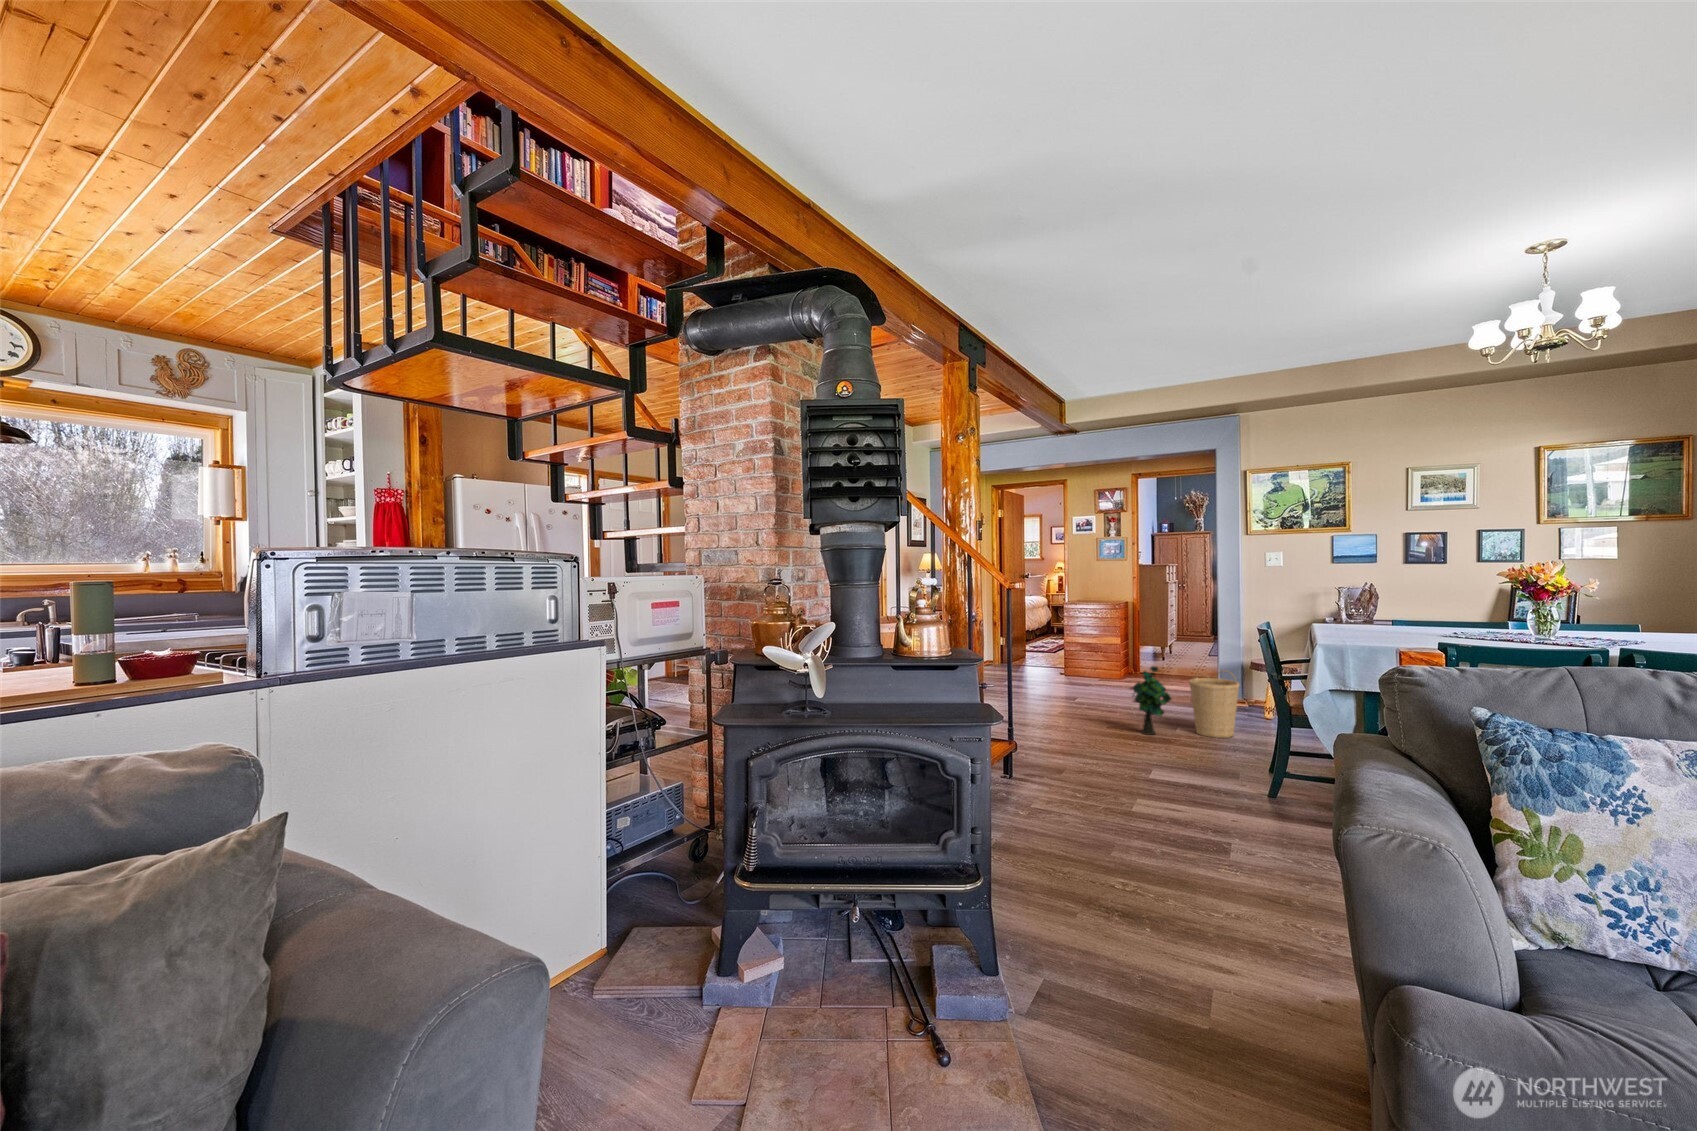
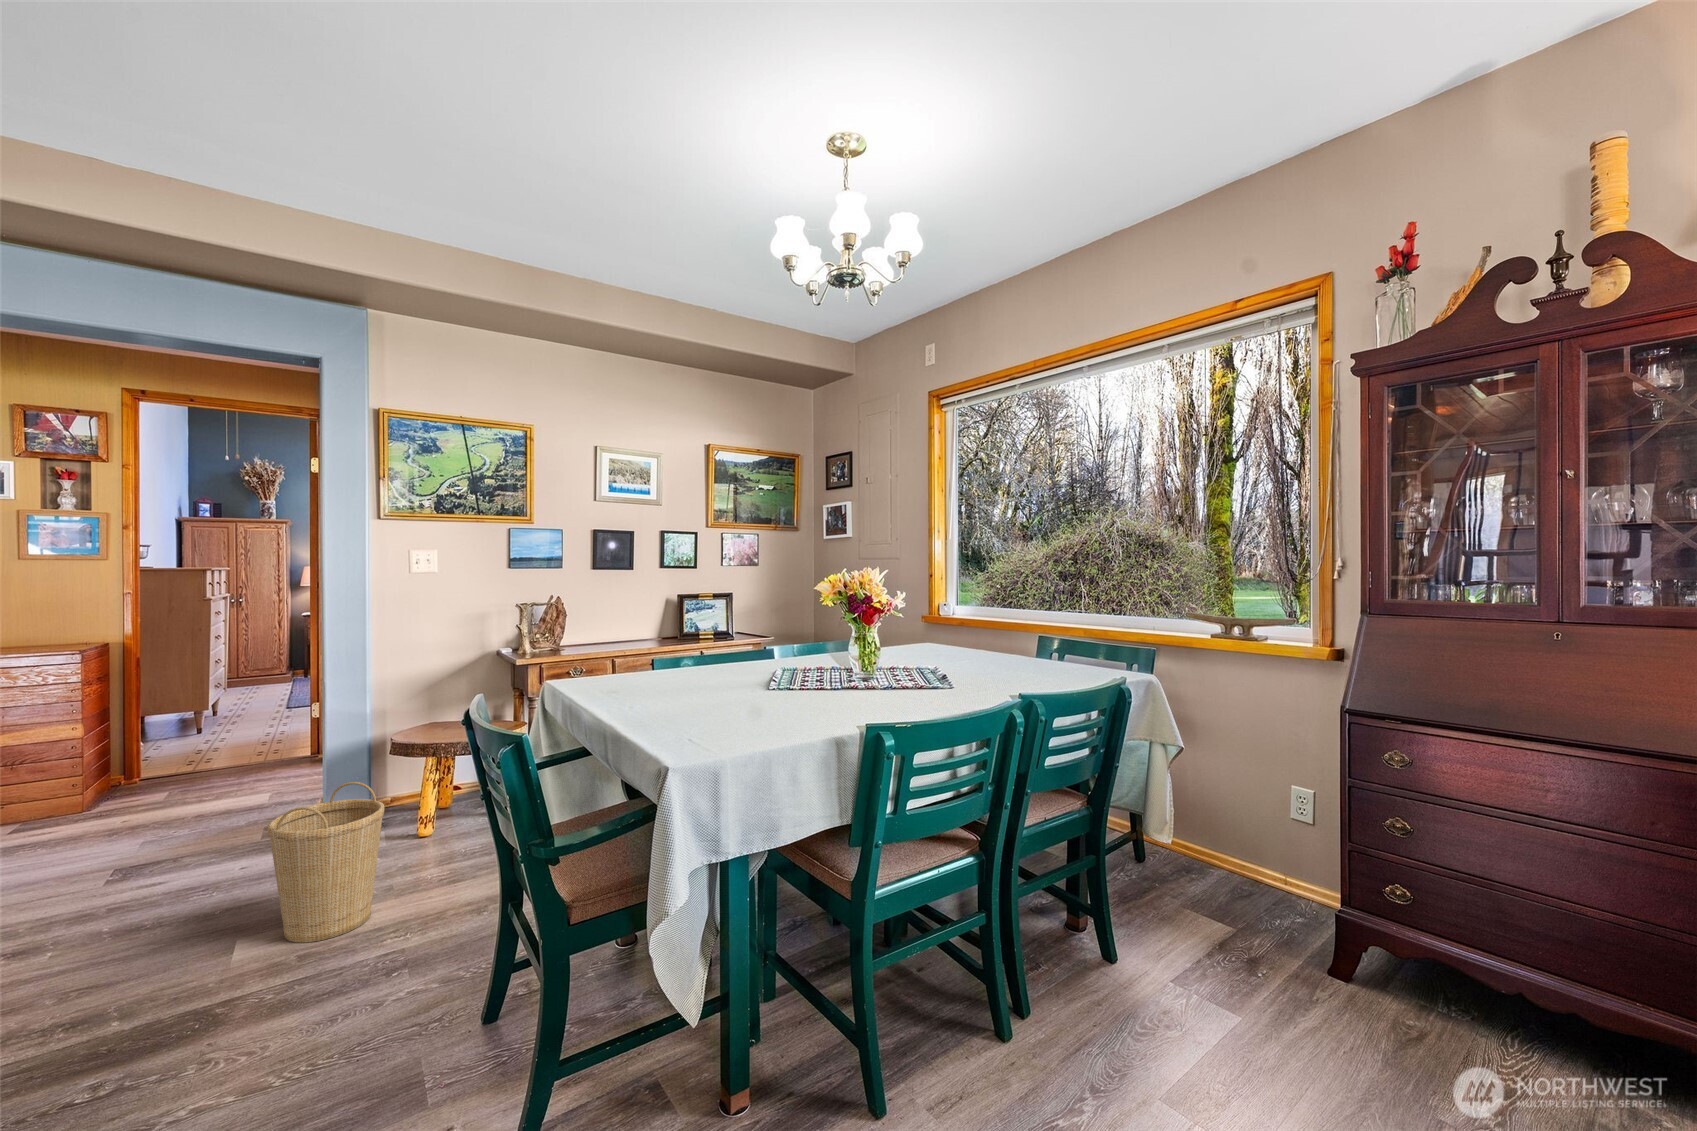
decorative plant: present [1132,666,1172,735] -> none [79,823,223,1010]

